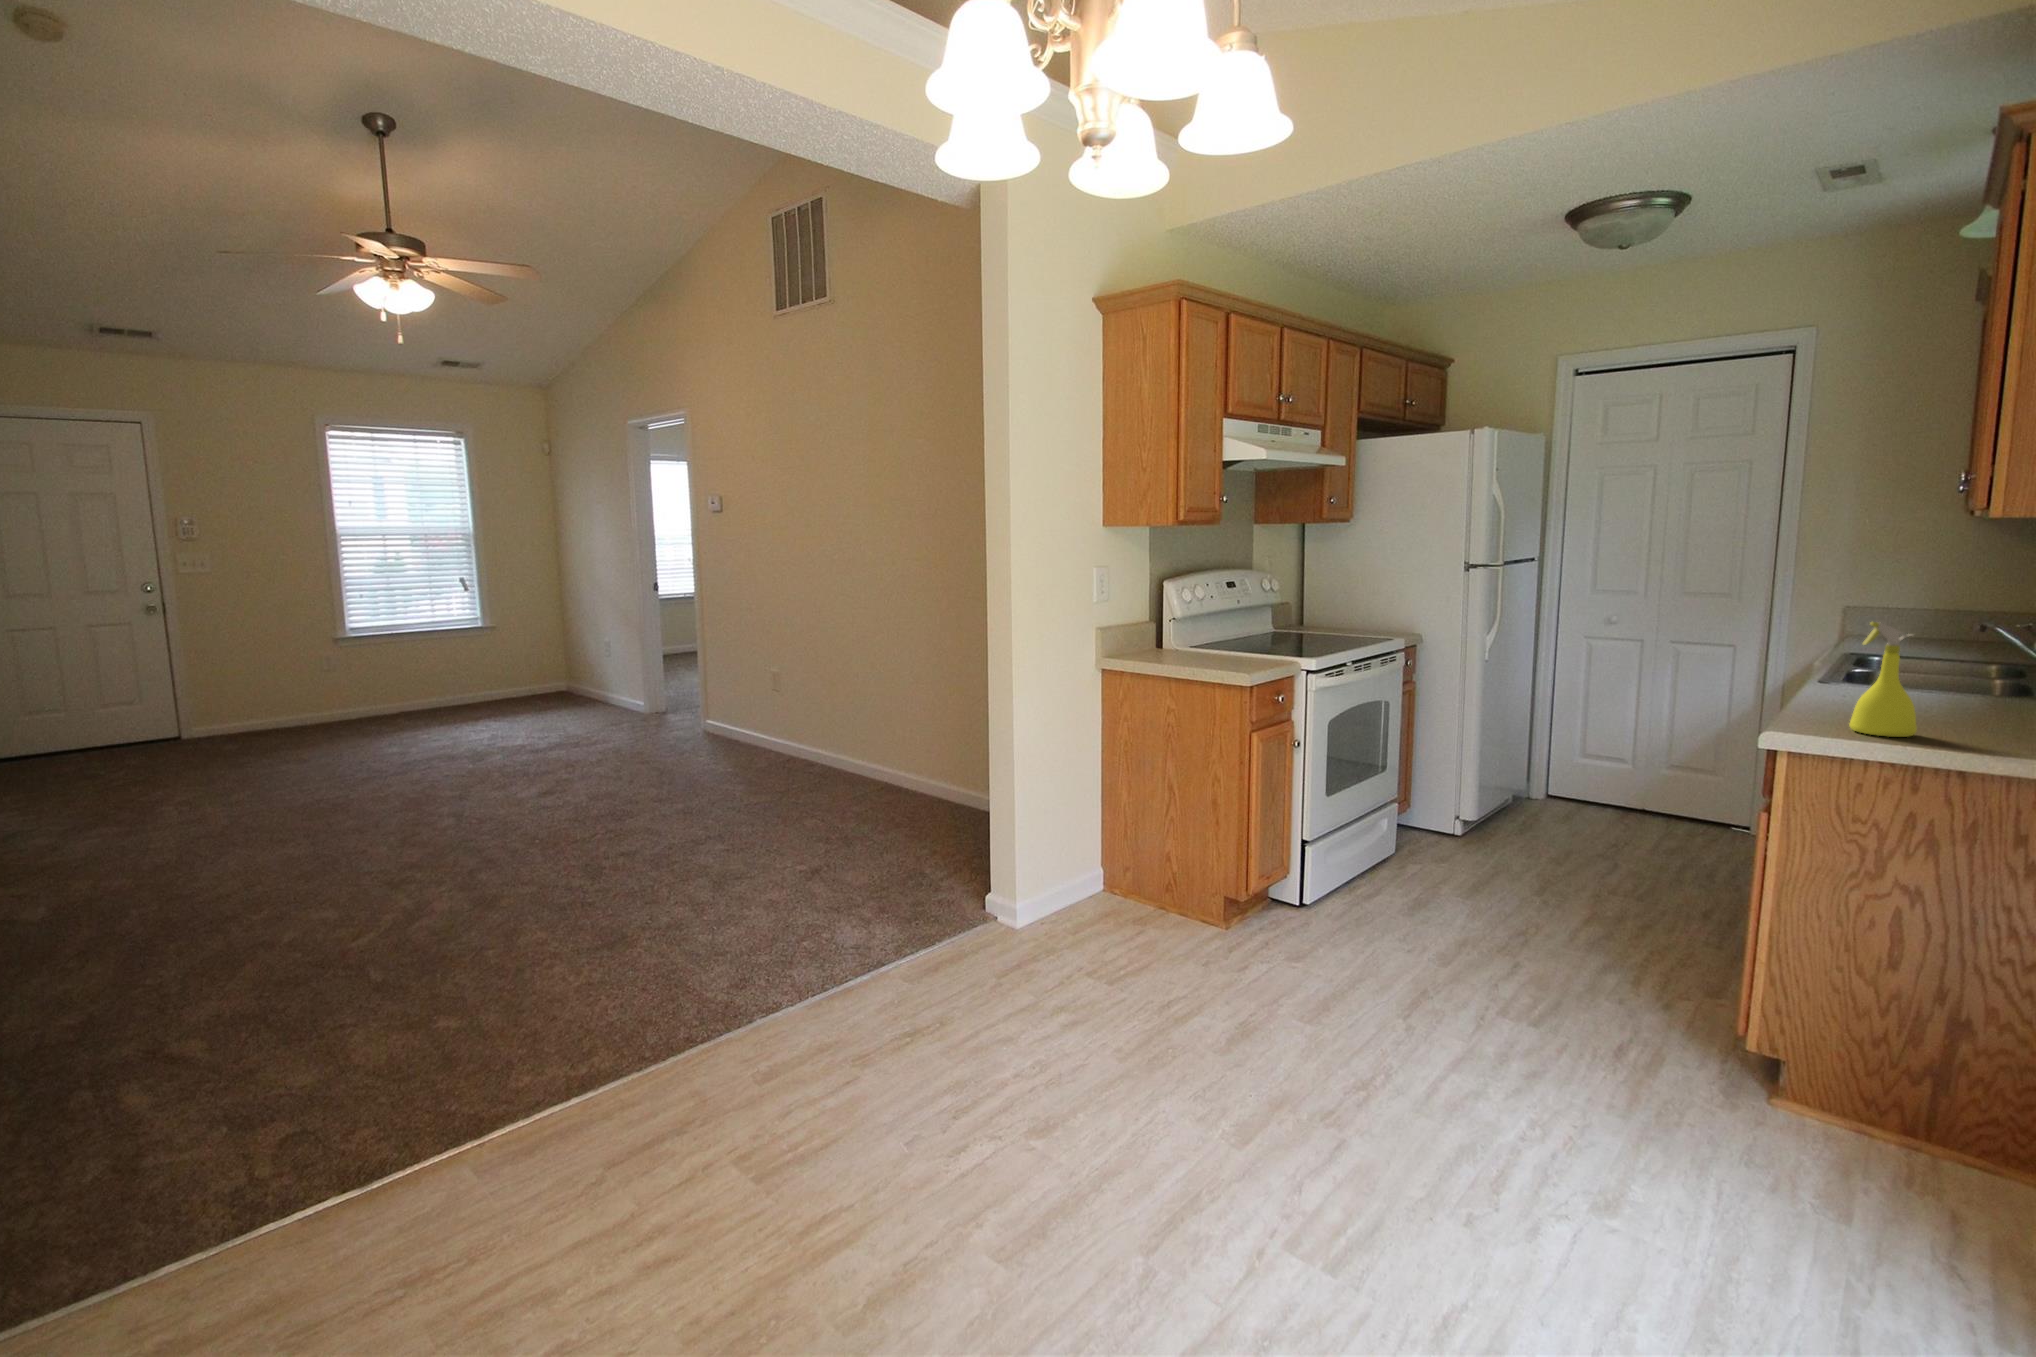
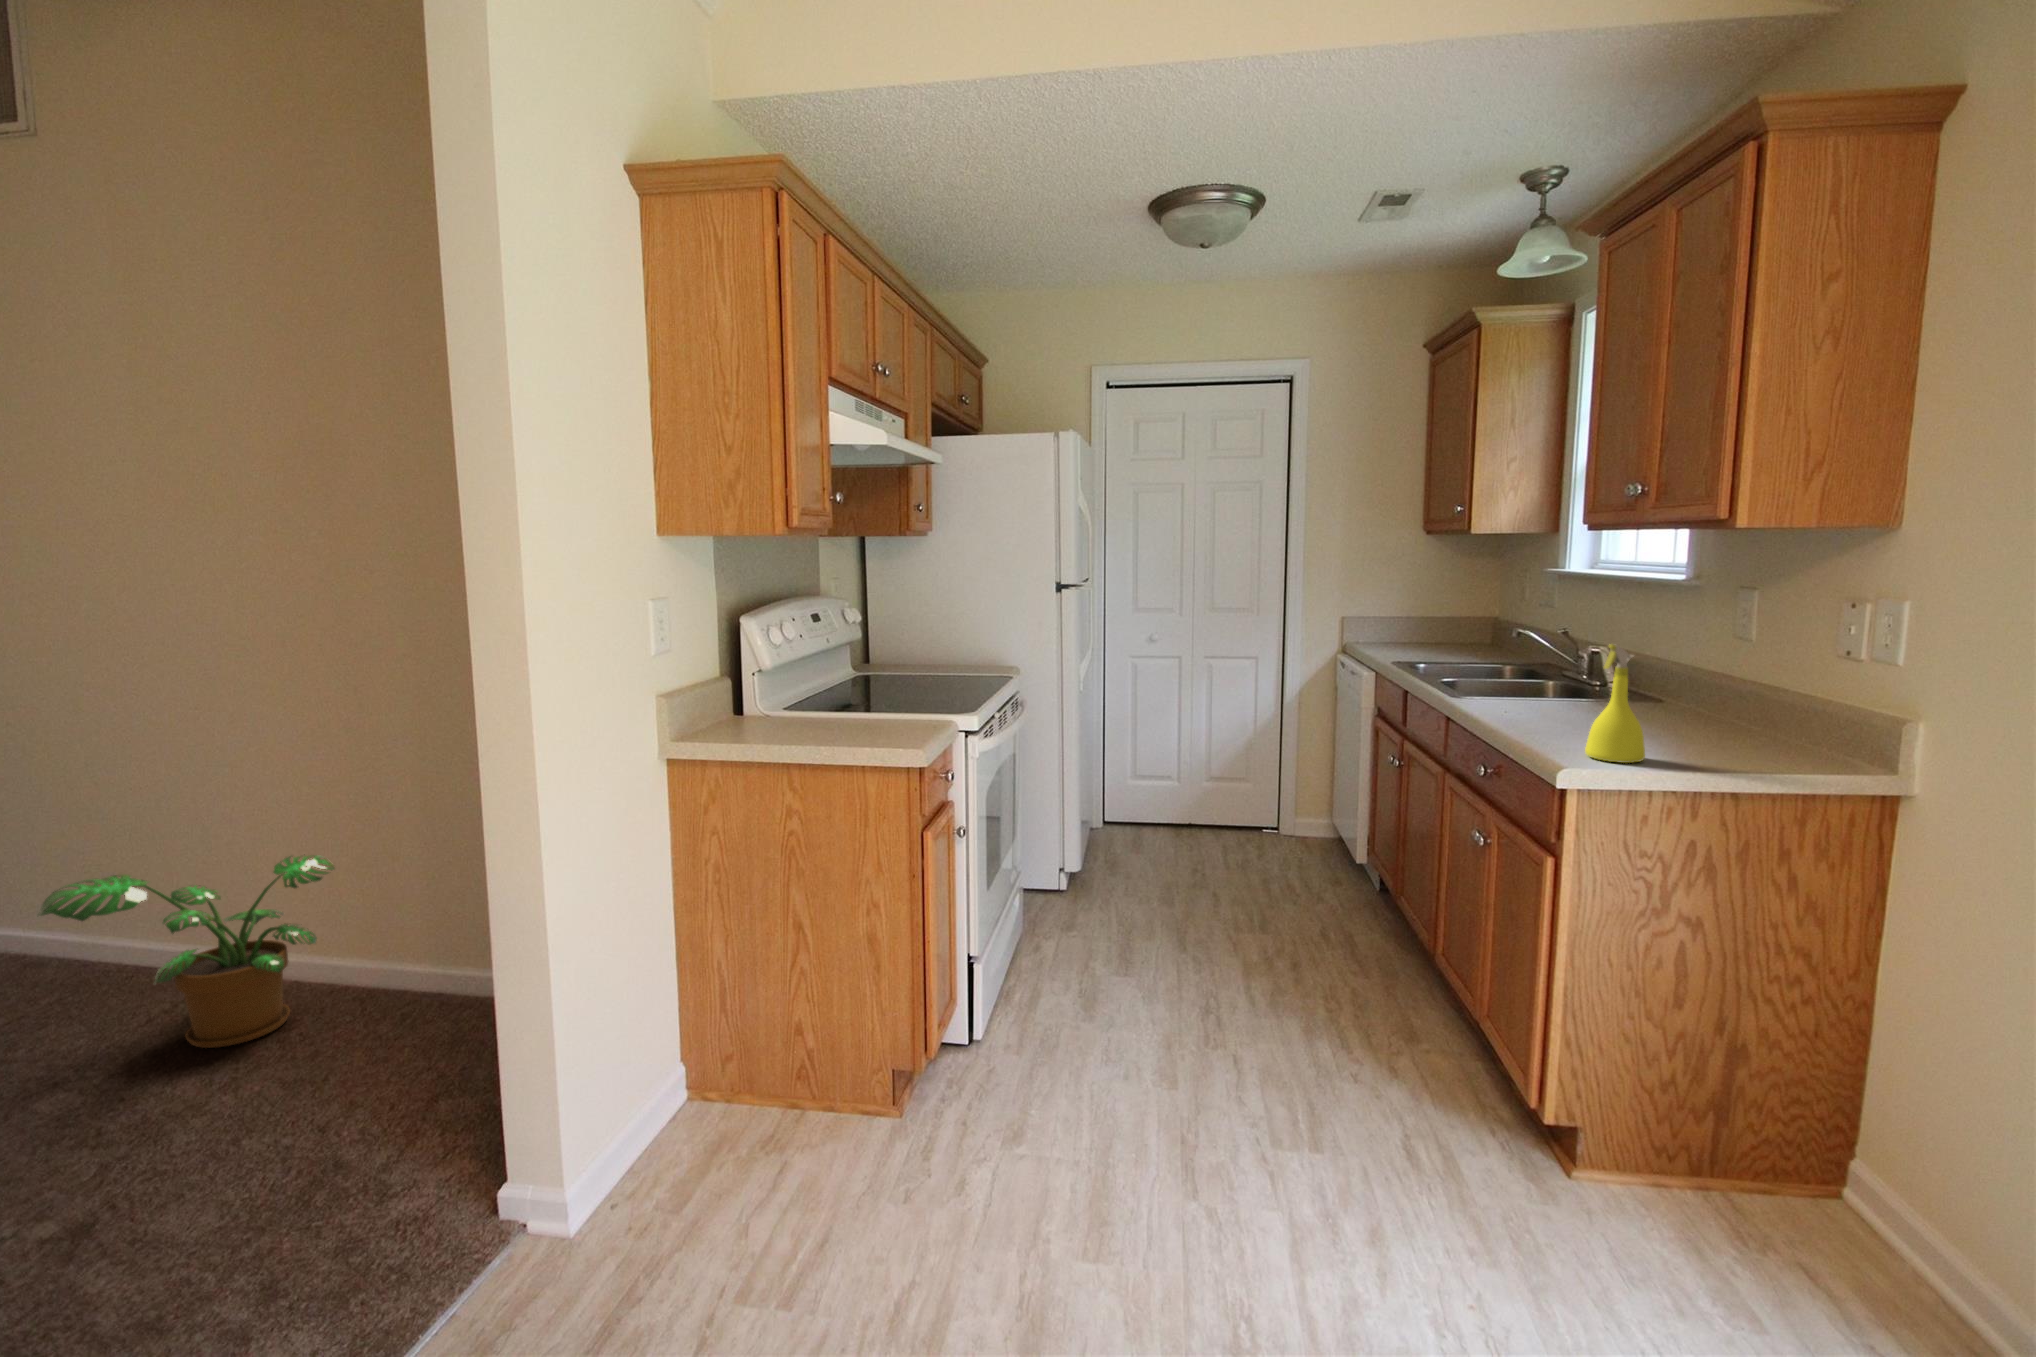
potted plant: none [821,713,949,815] -> present [38,855,334,1048]

